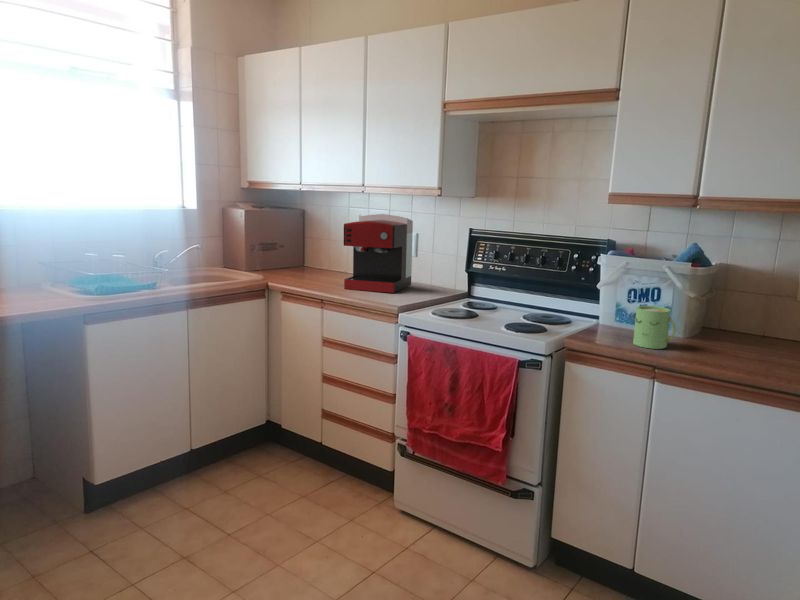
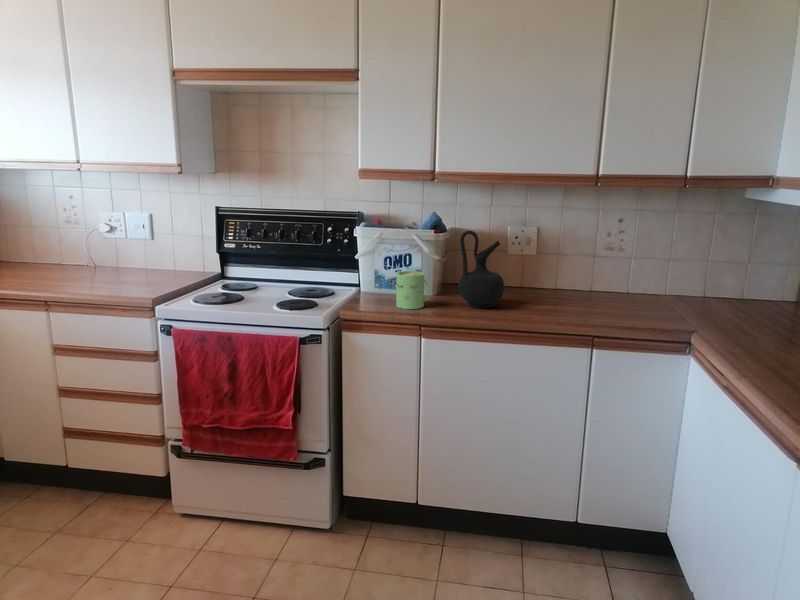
coffee maker: present [344,214,413,293] -> none [61,194,152,285]
ceramic jug: none [715,266,778,360] -> present [459,230,504,308]

